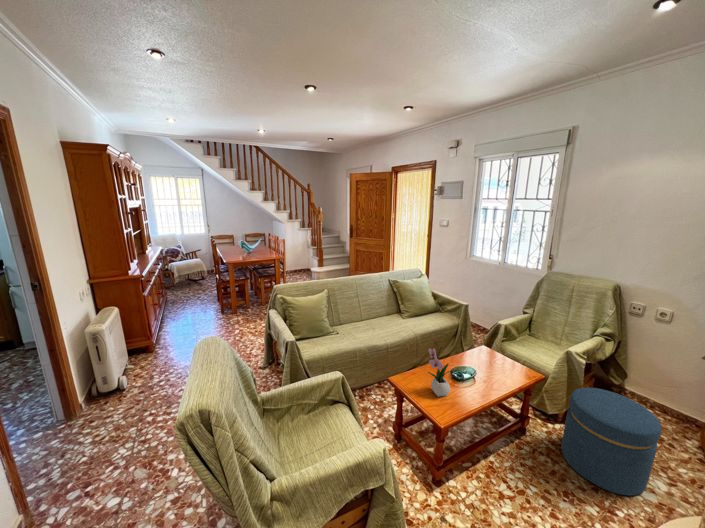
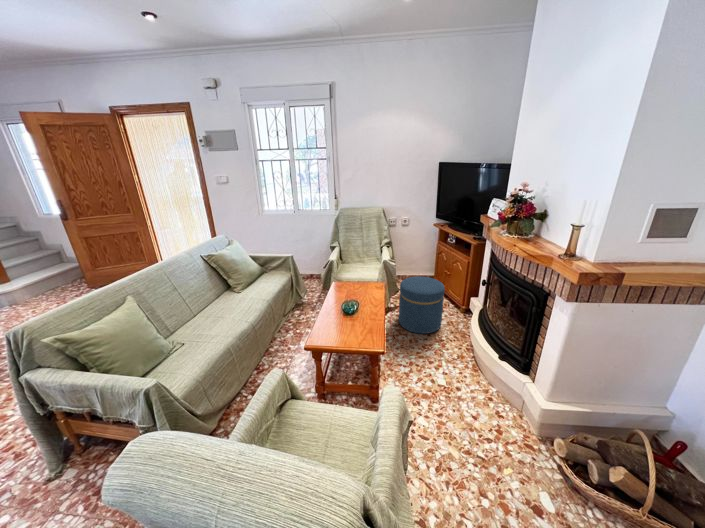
flower arrangement: present [428,338,454,397] -> none [338,286,361,335]

